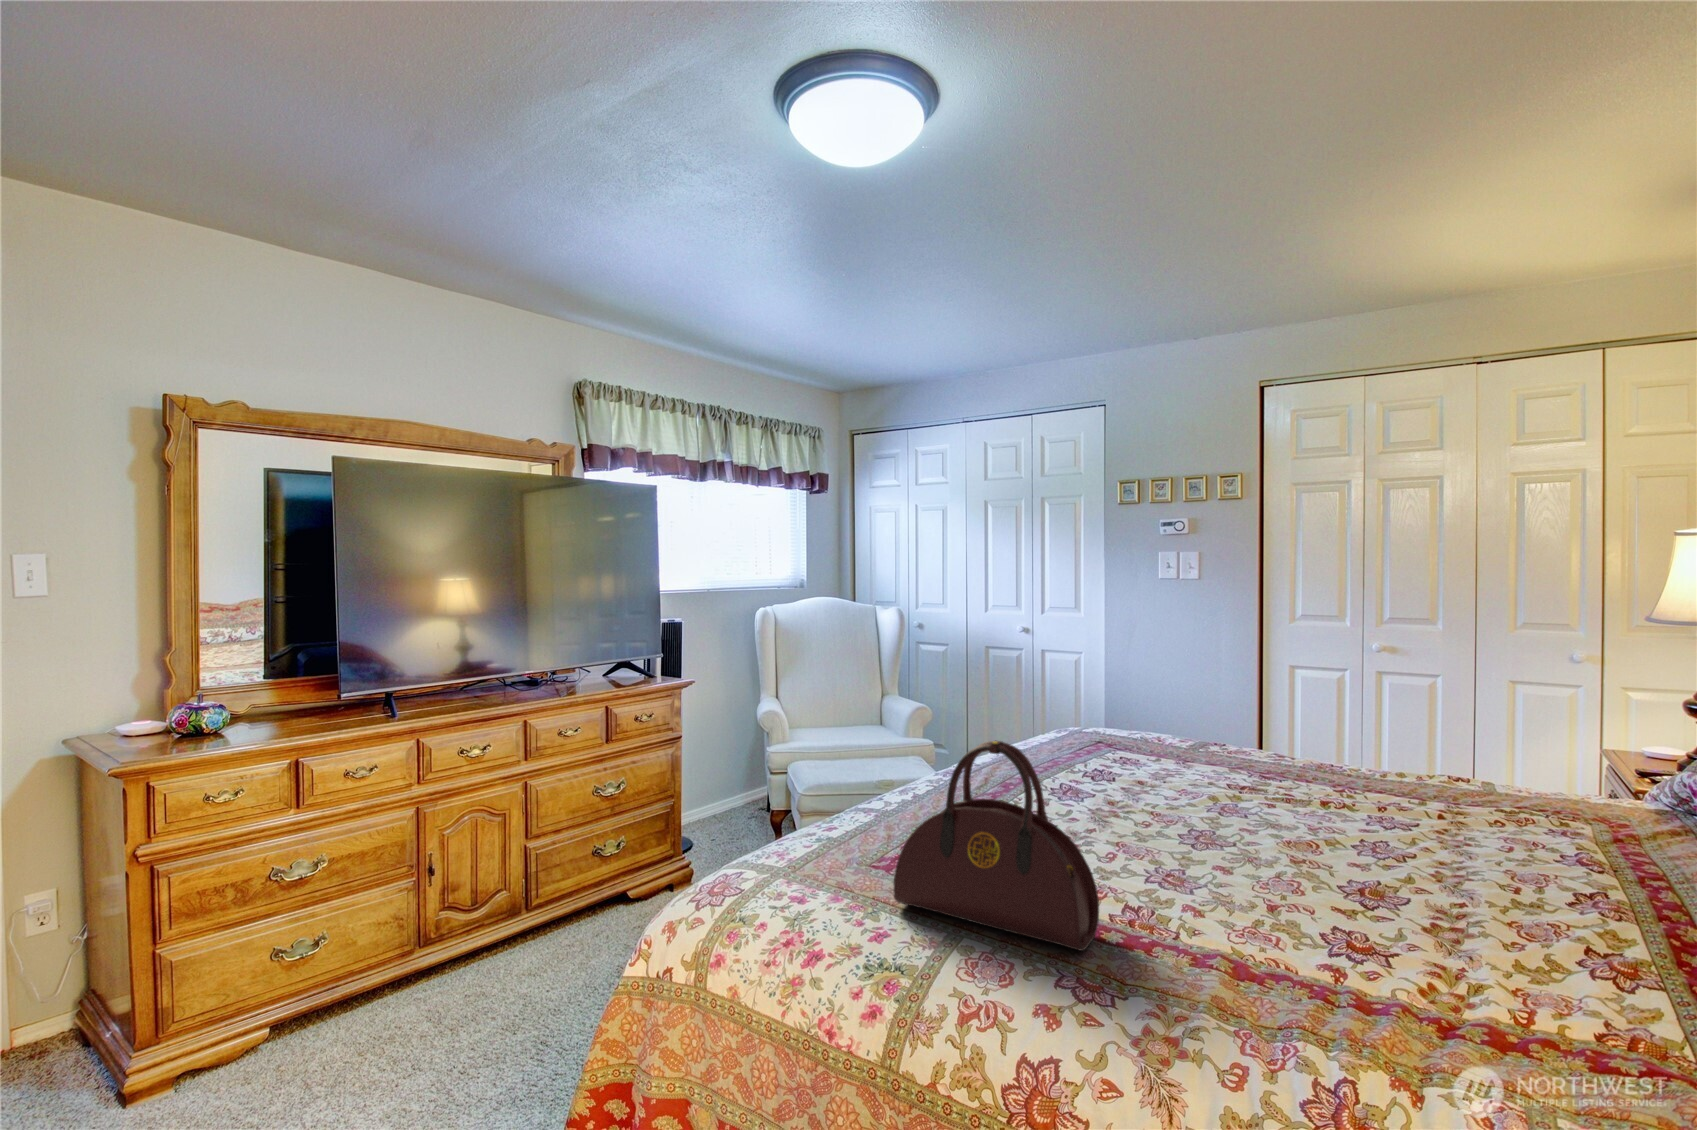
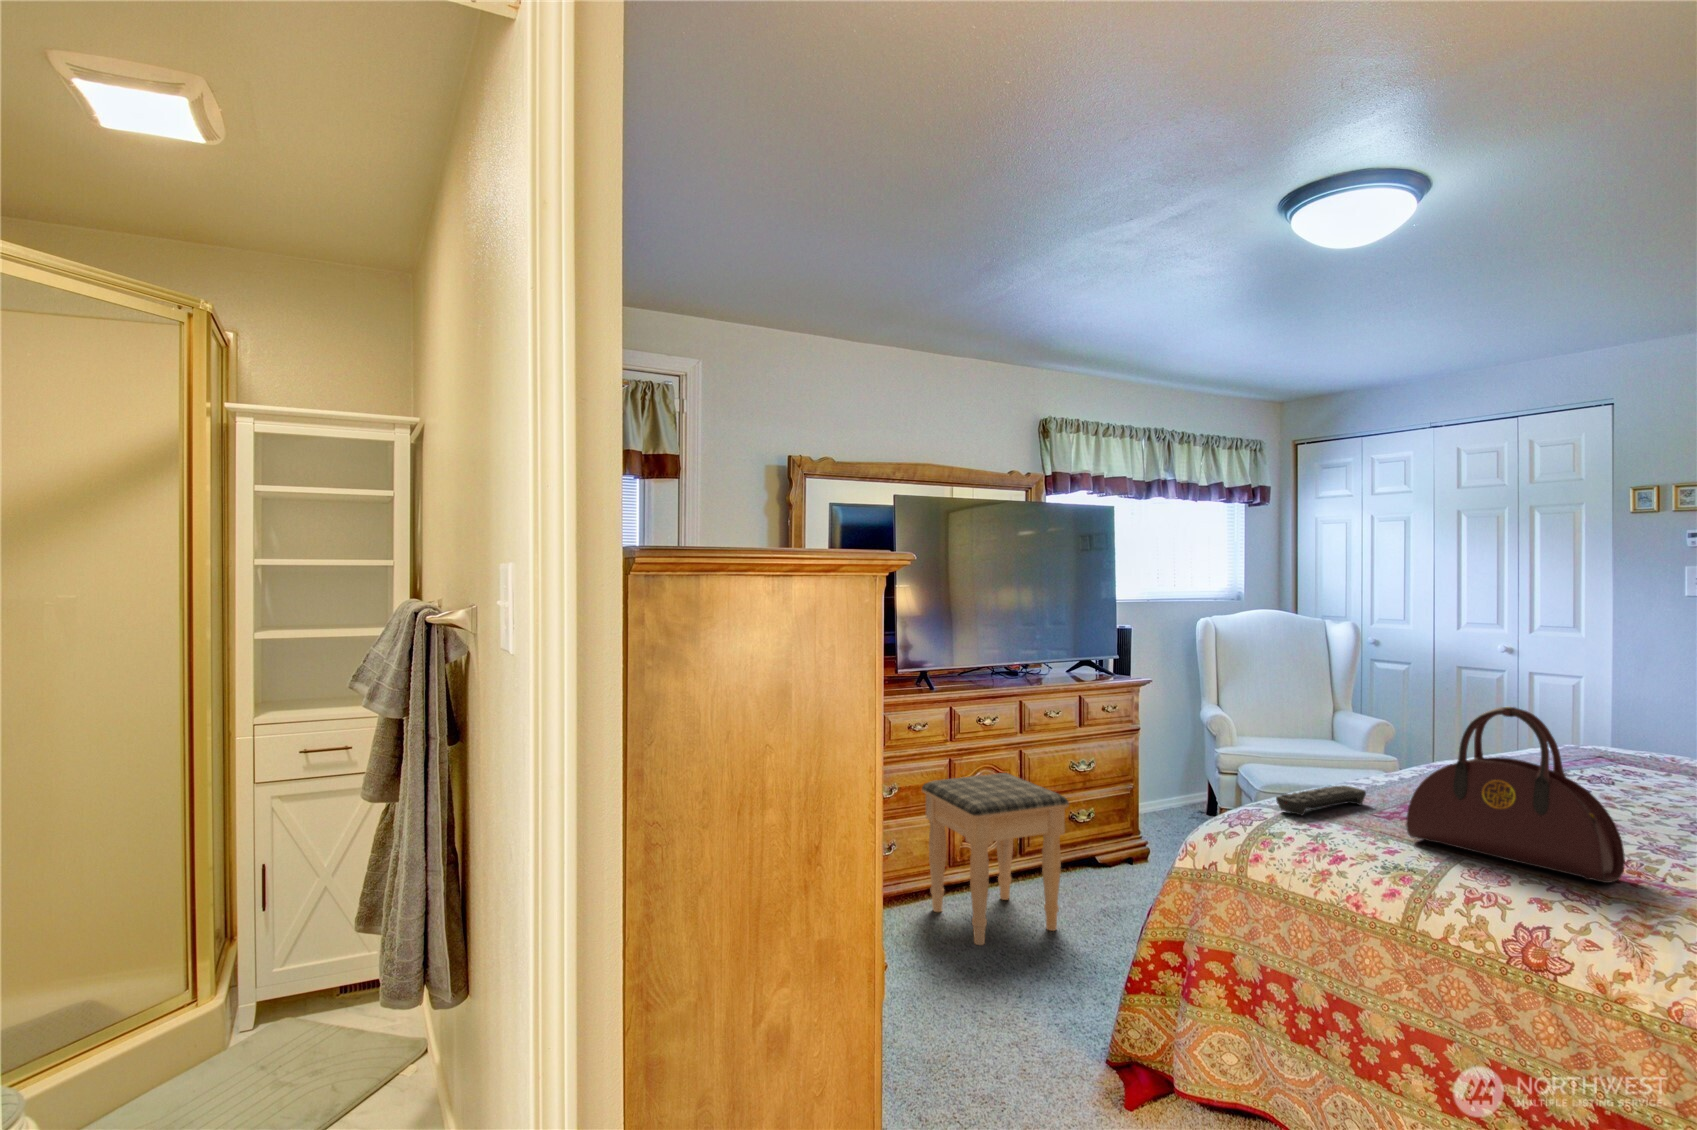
footstool: none [362,818,562,1070] -> present [922,773,1069,945]
remote control: none [762,824,865,882] -> present [1276,786,1366,816]

